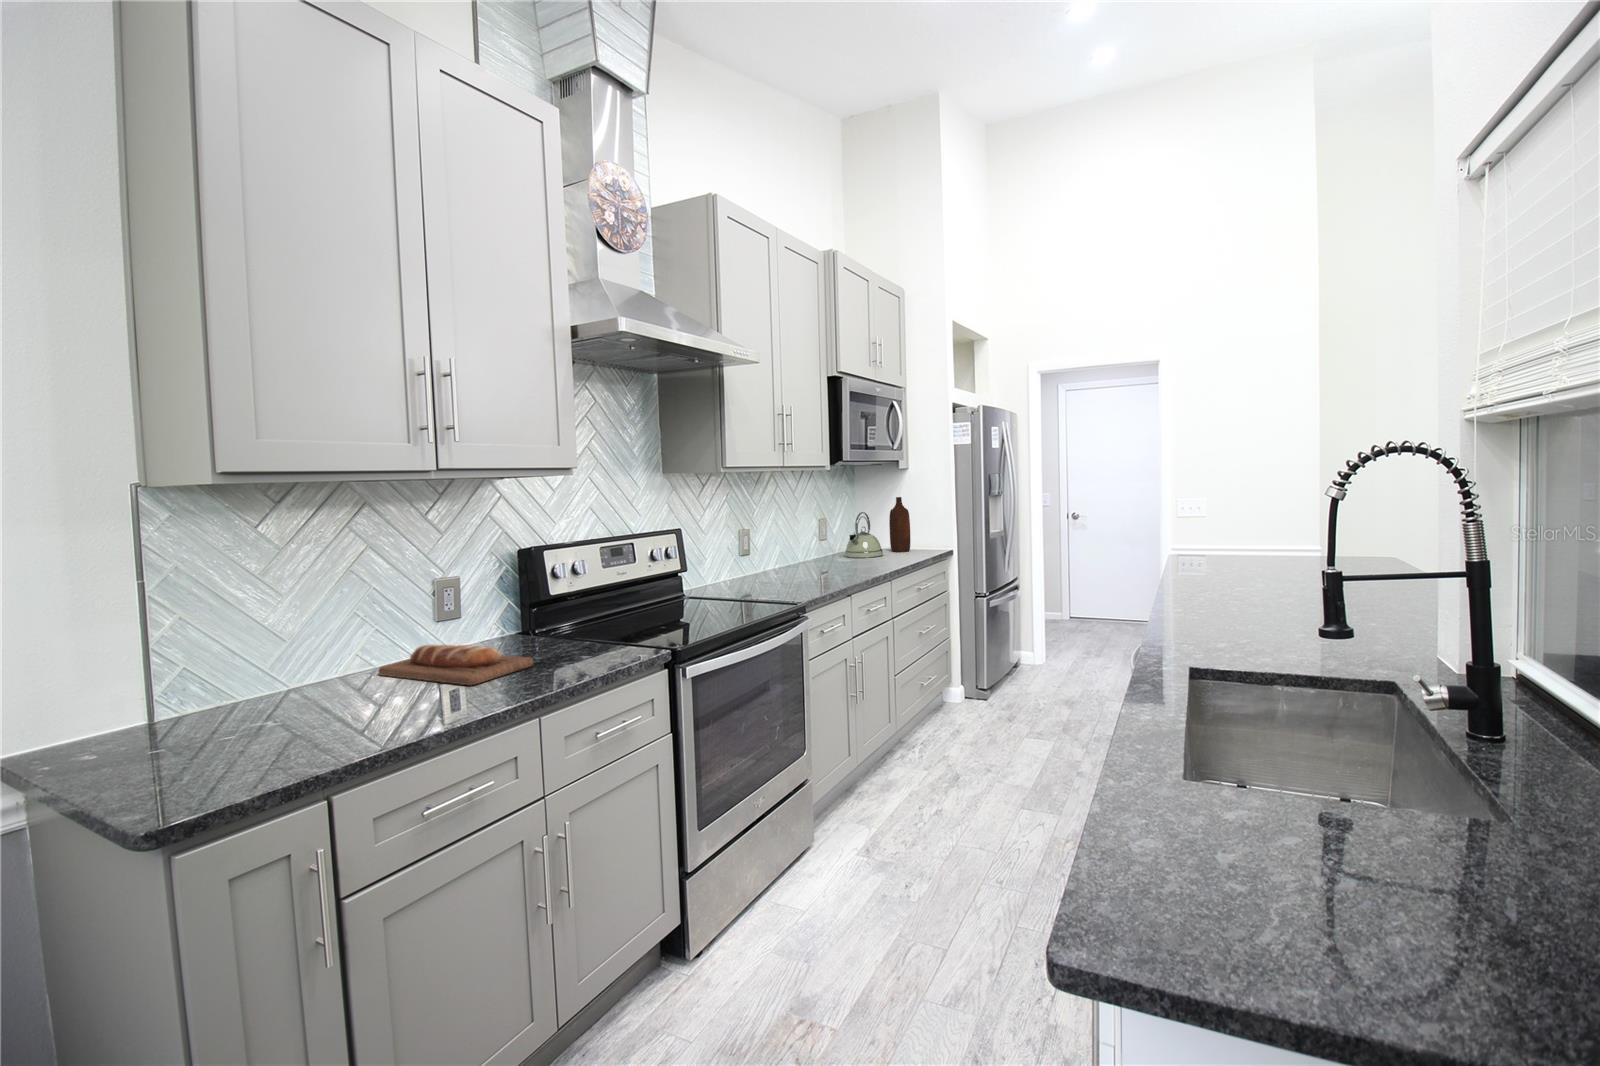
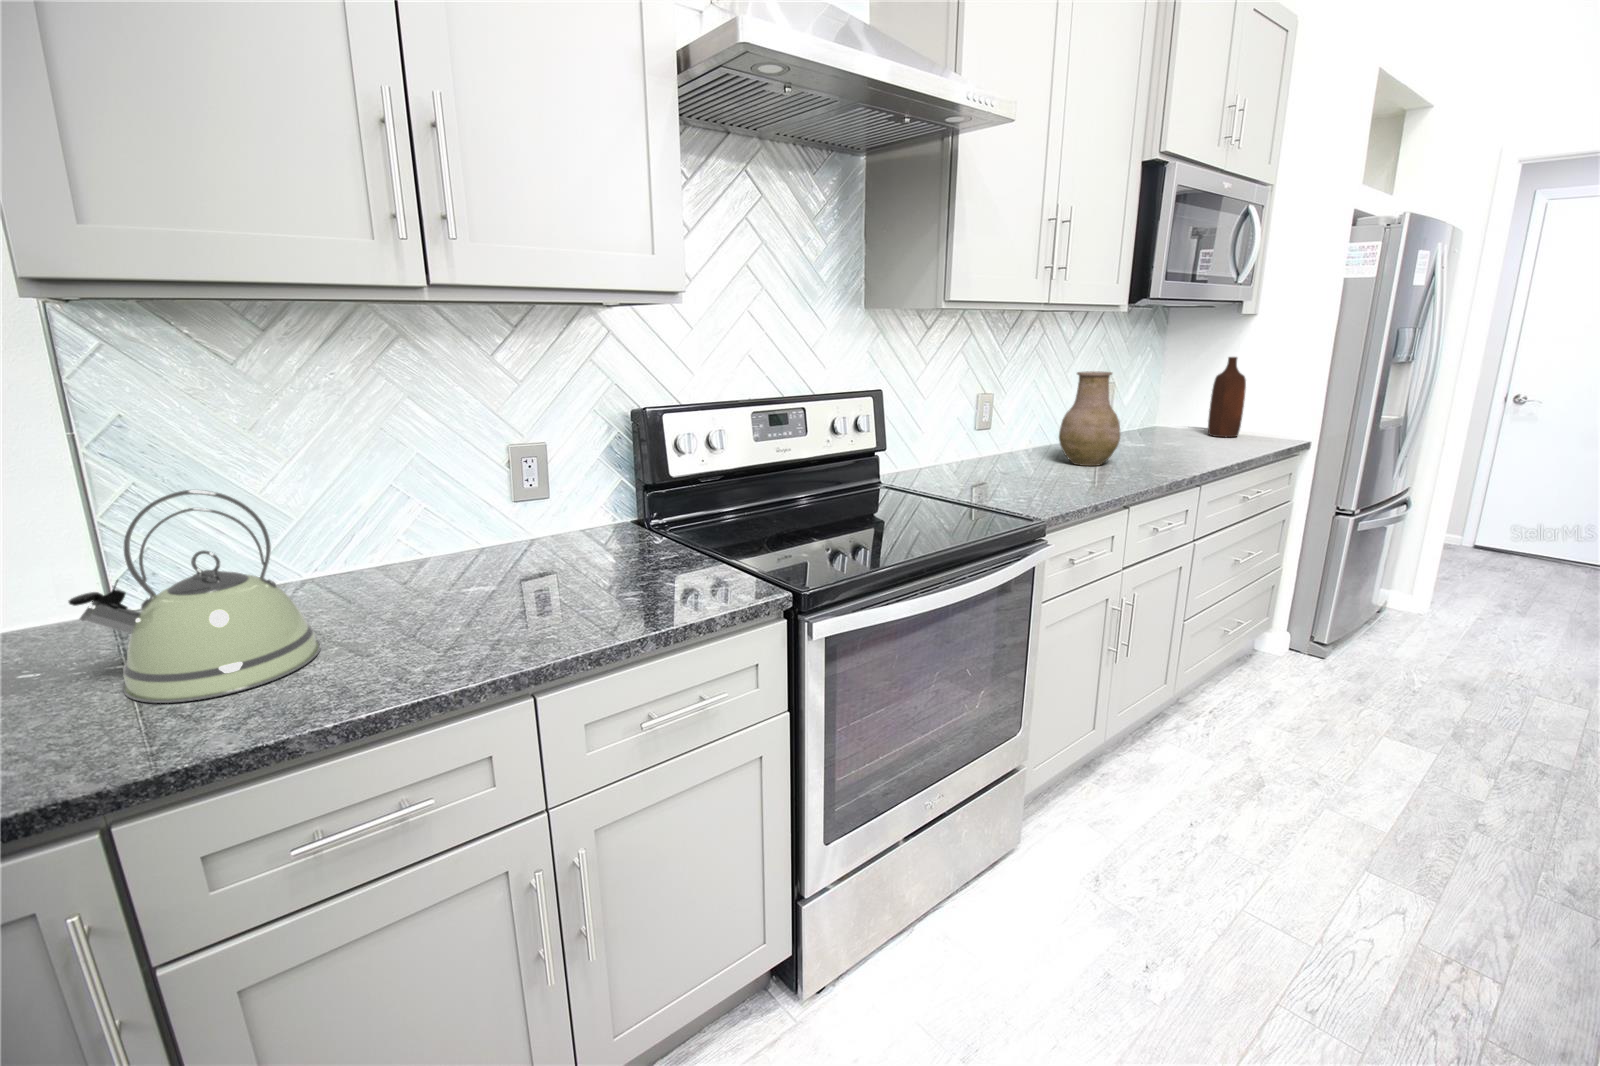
vase: none [798,510,838,575] -> present [1059,371,1120,466]
kettle: present [845,512,883,558] -> present [69,490,320,703]
bread loaf: present [378,645,533,685] -> none [414,538,593,615]

